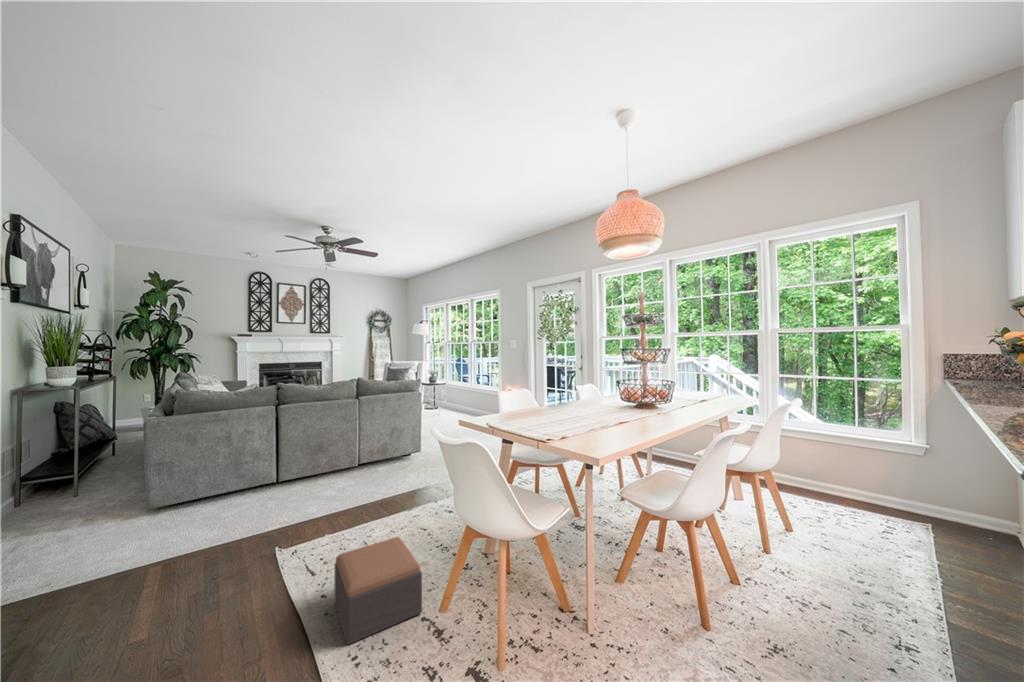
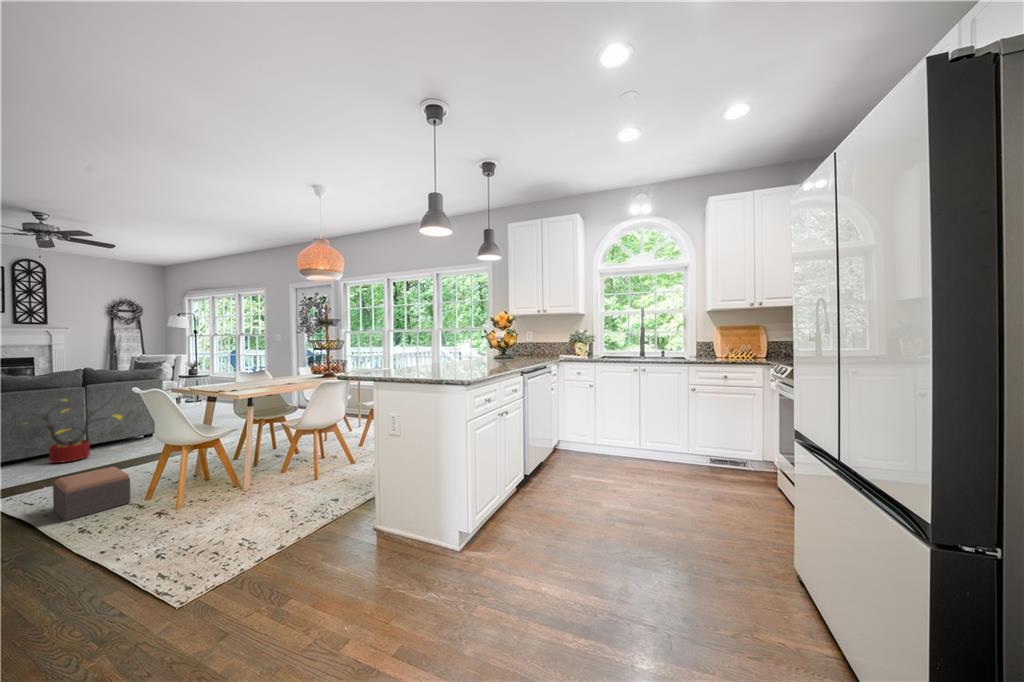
decorative plant: none [307,409,391,488] -> present [24,400,122,463]

